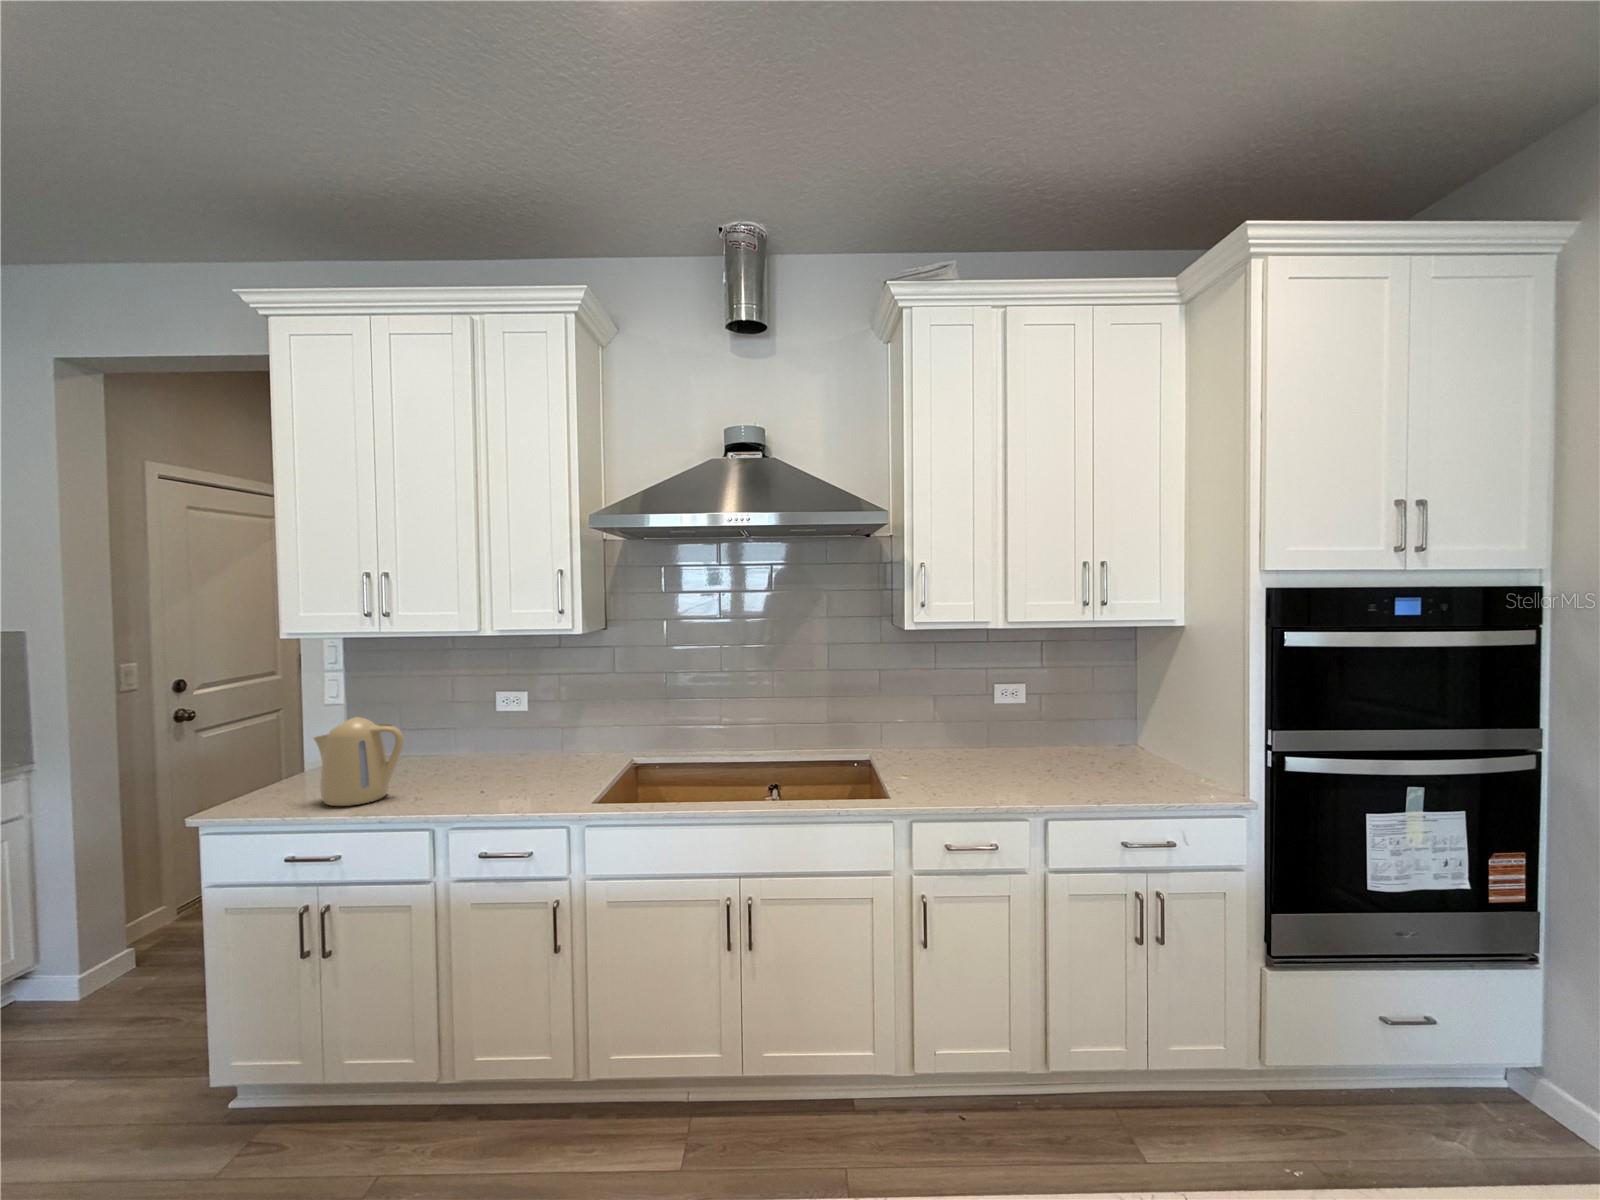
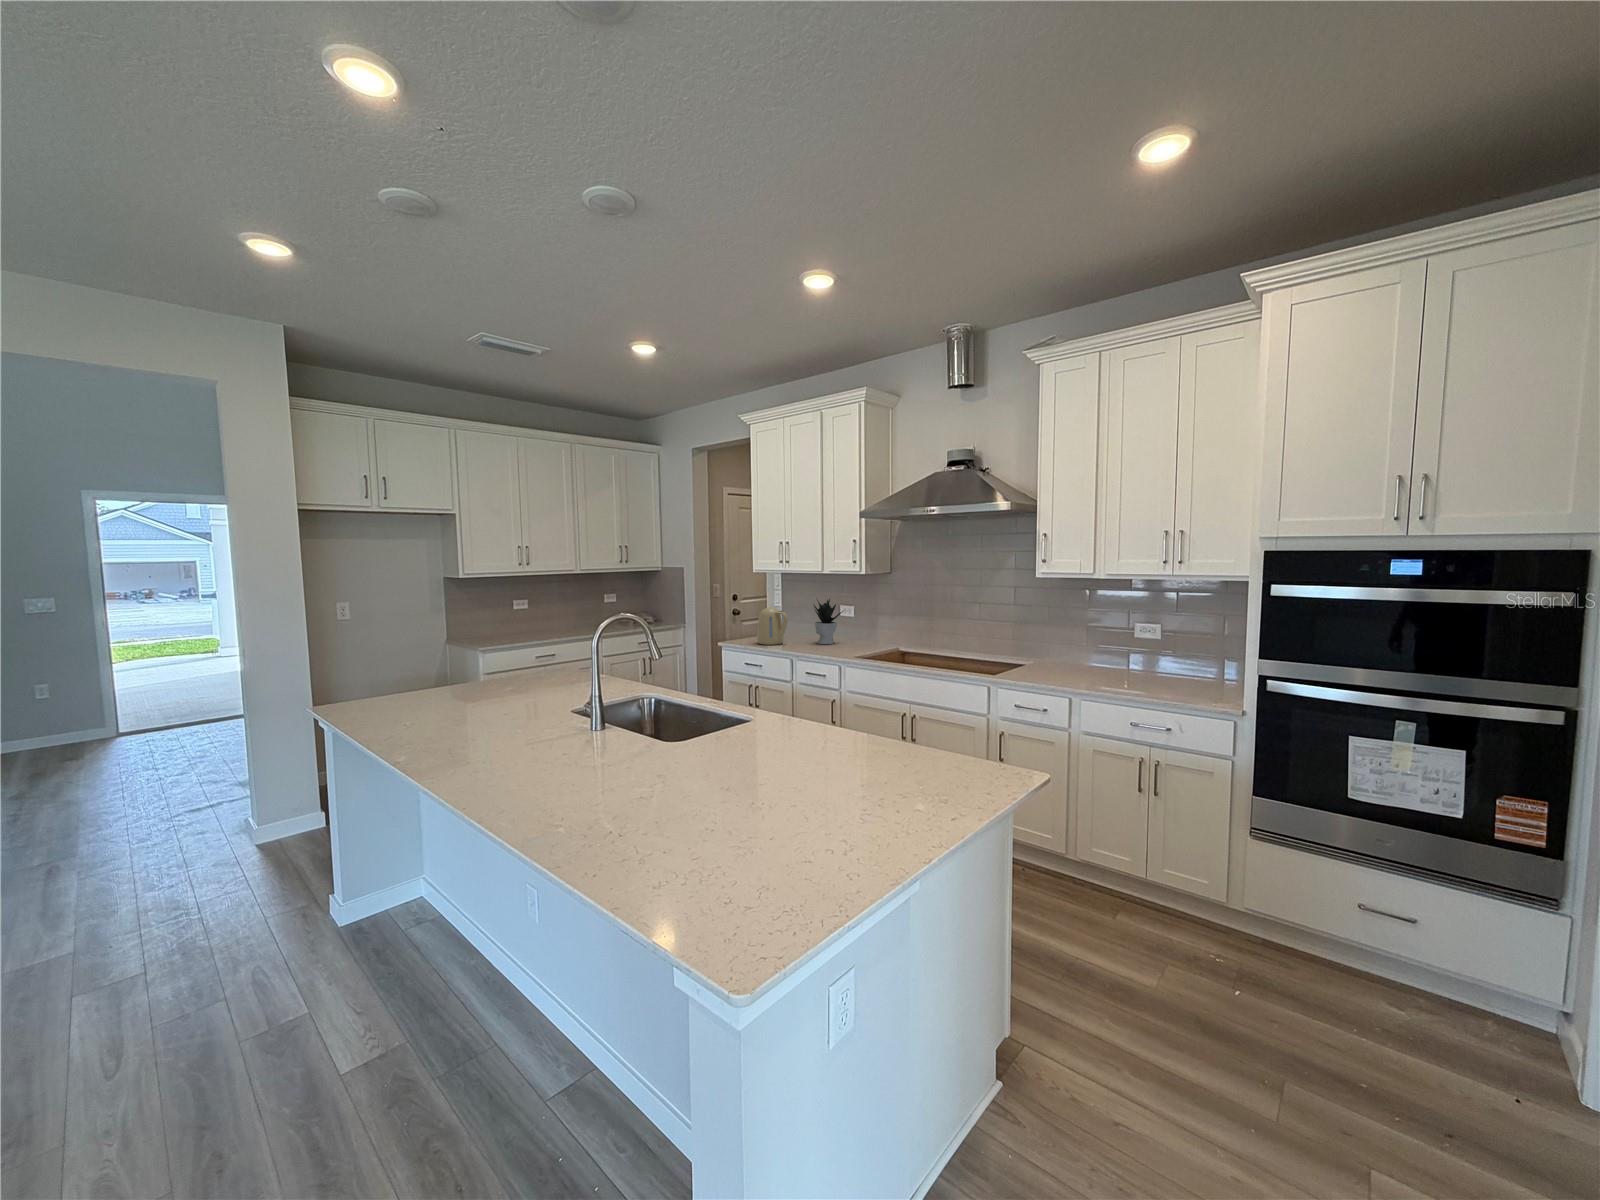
potted plant: none [453,684,527,782] -> present [814,599,843,644]

